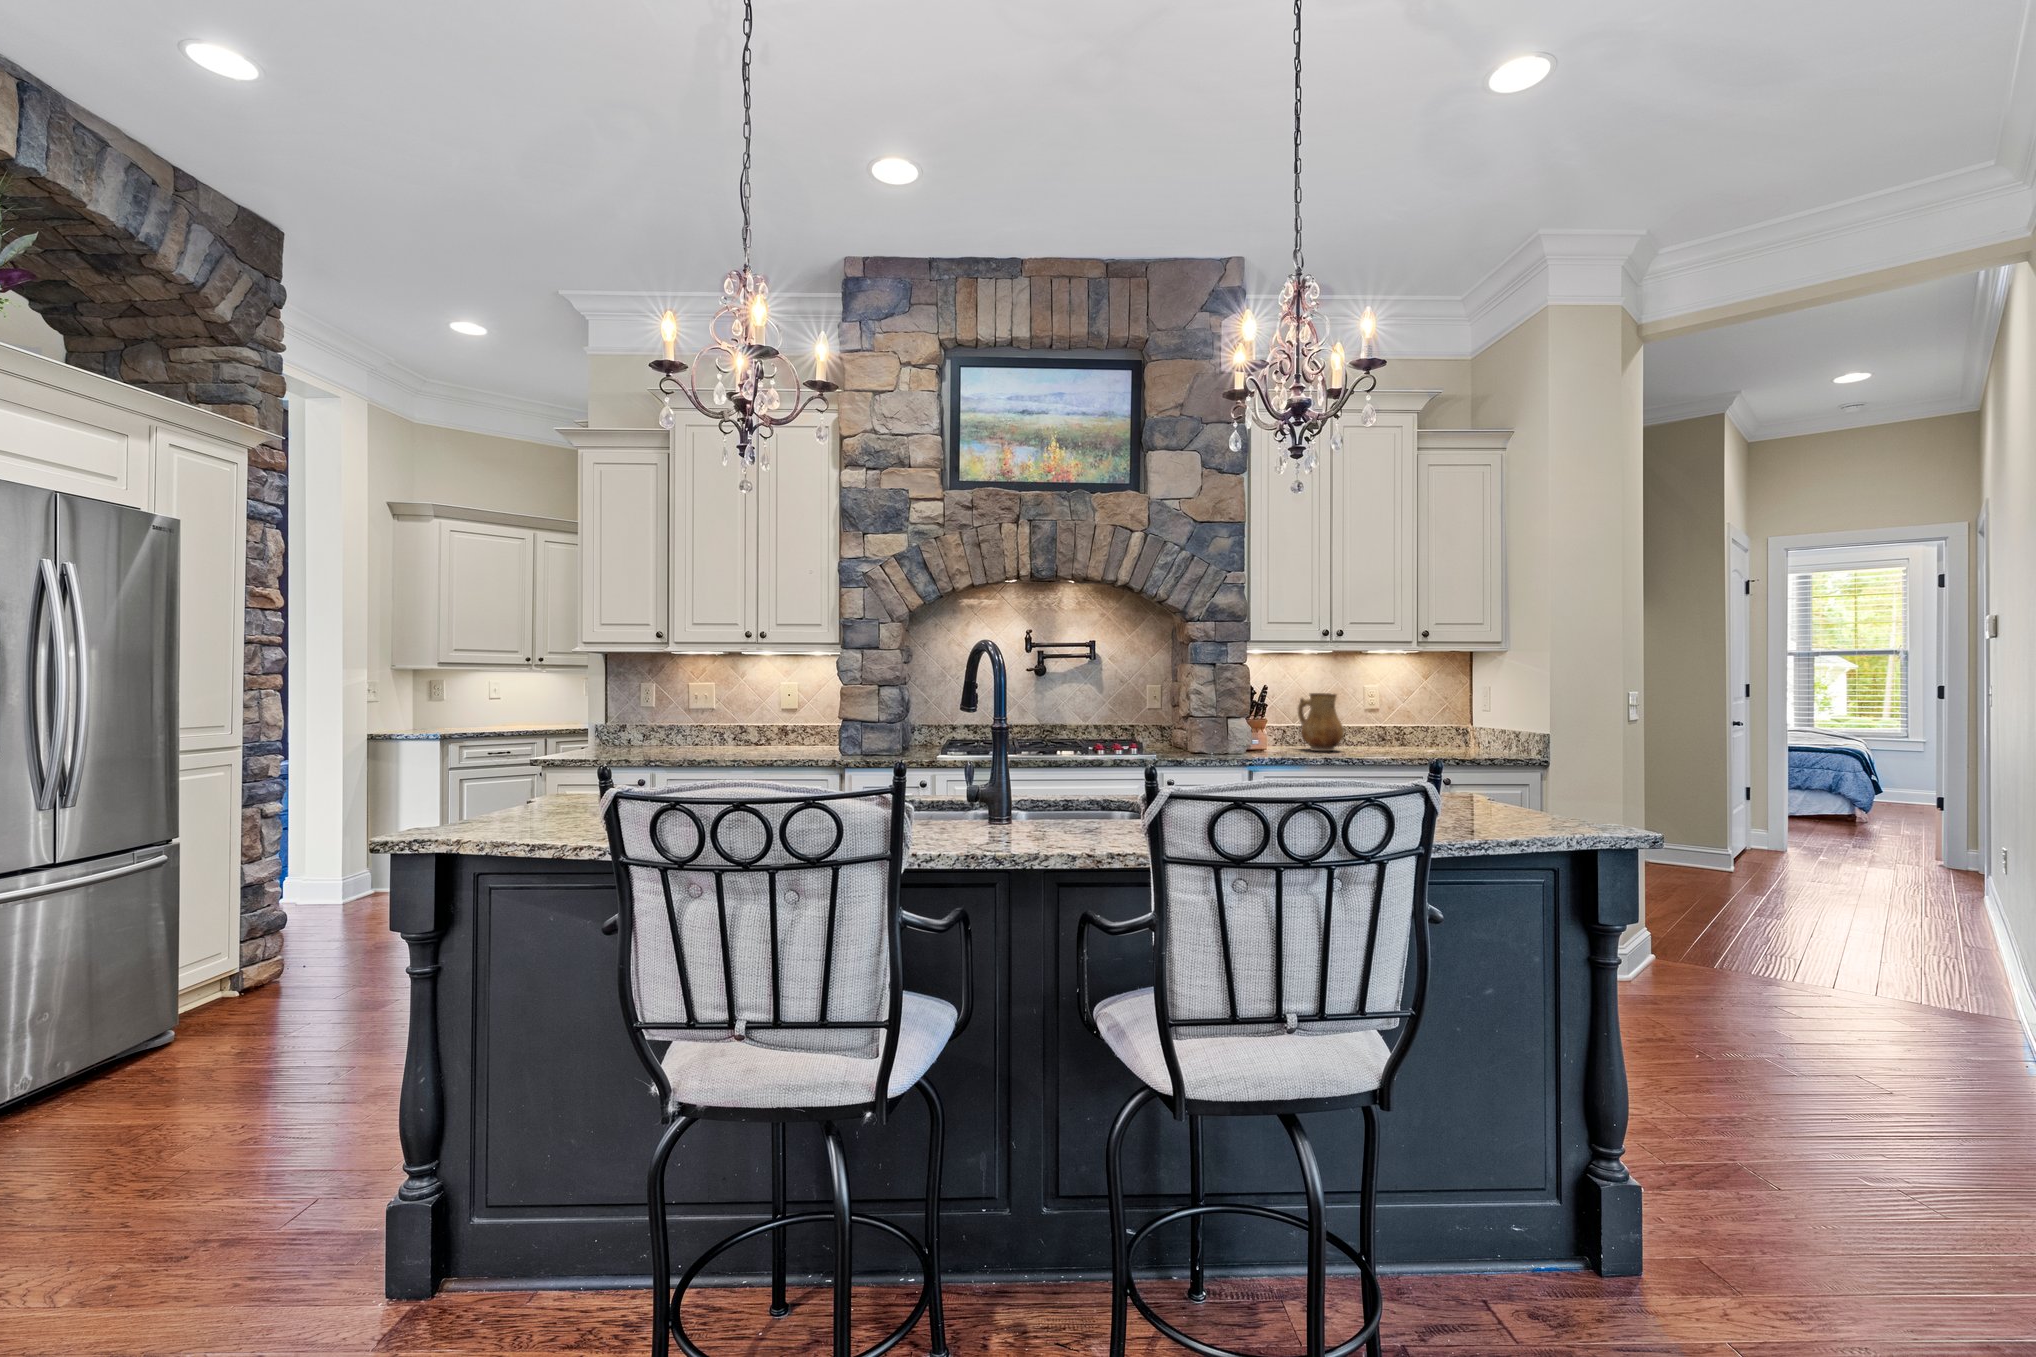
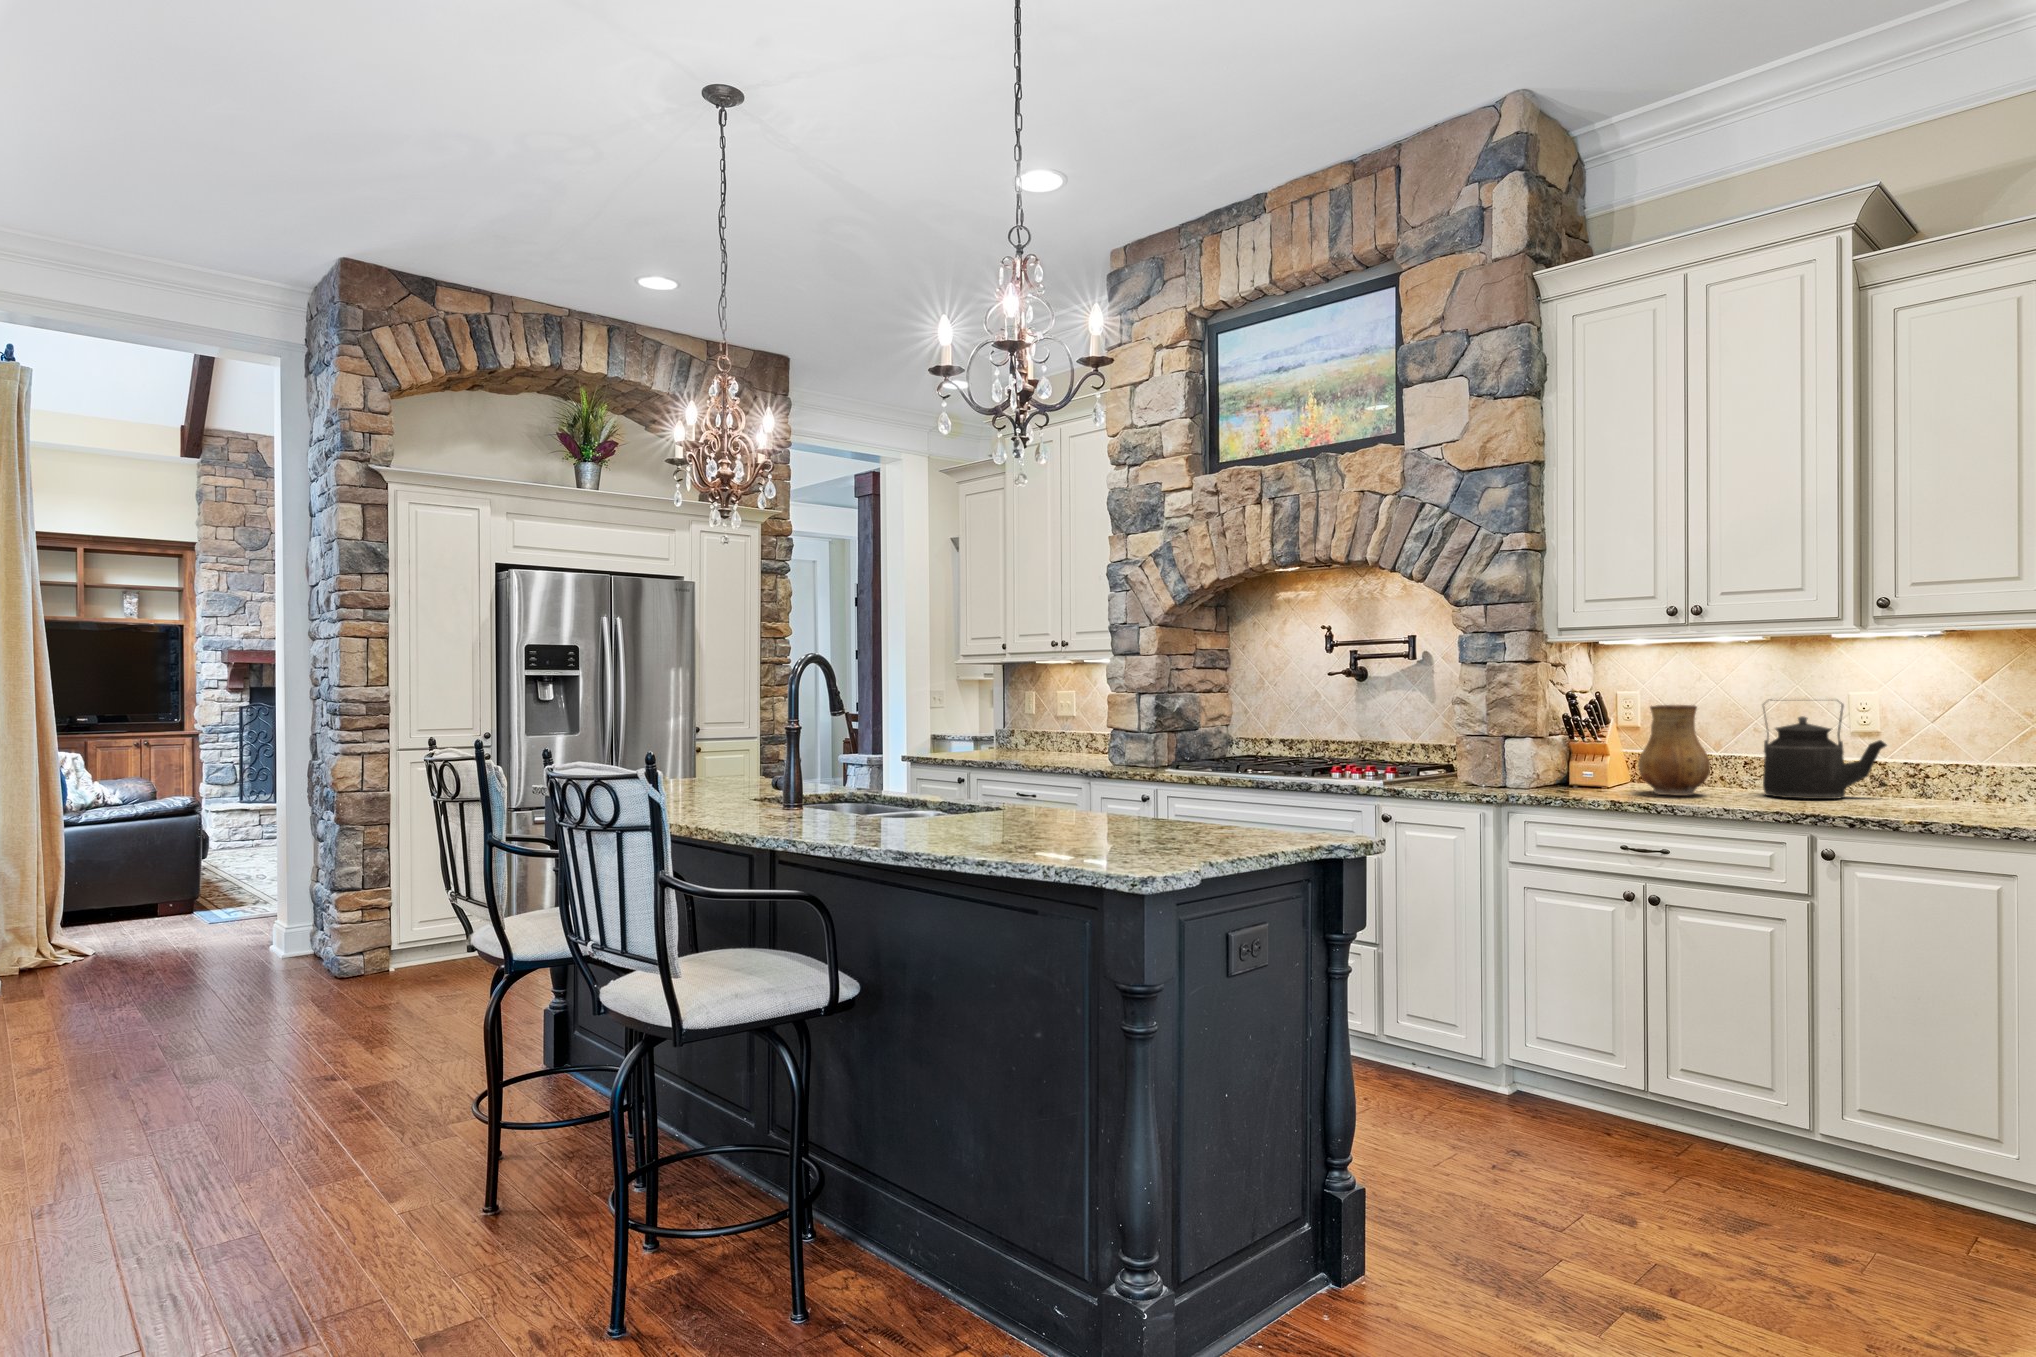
kettle: none [1349,689,1405,749] -> present [1763,699,1887,799]

